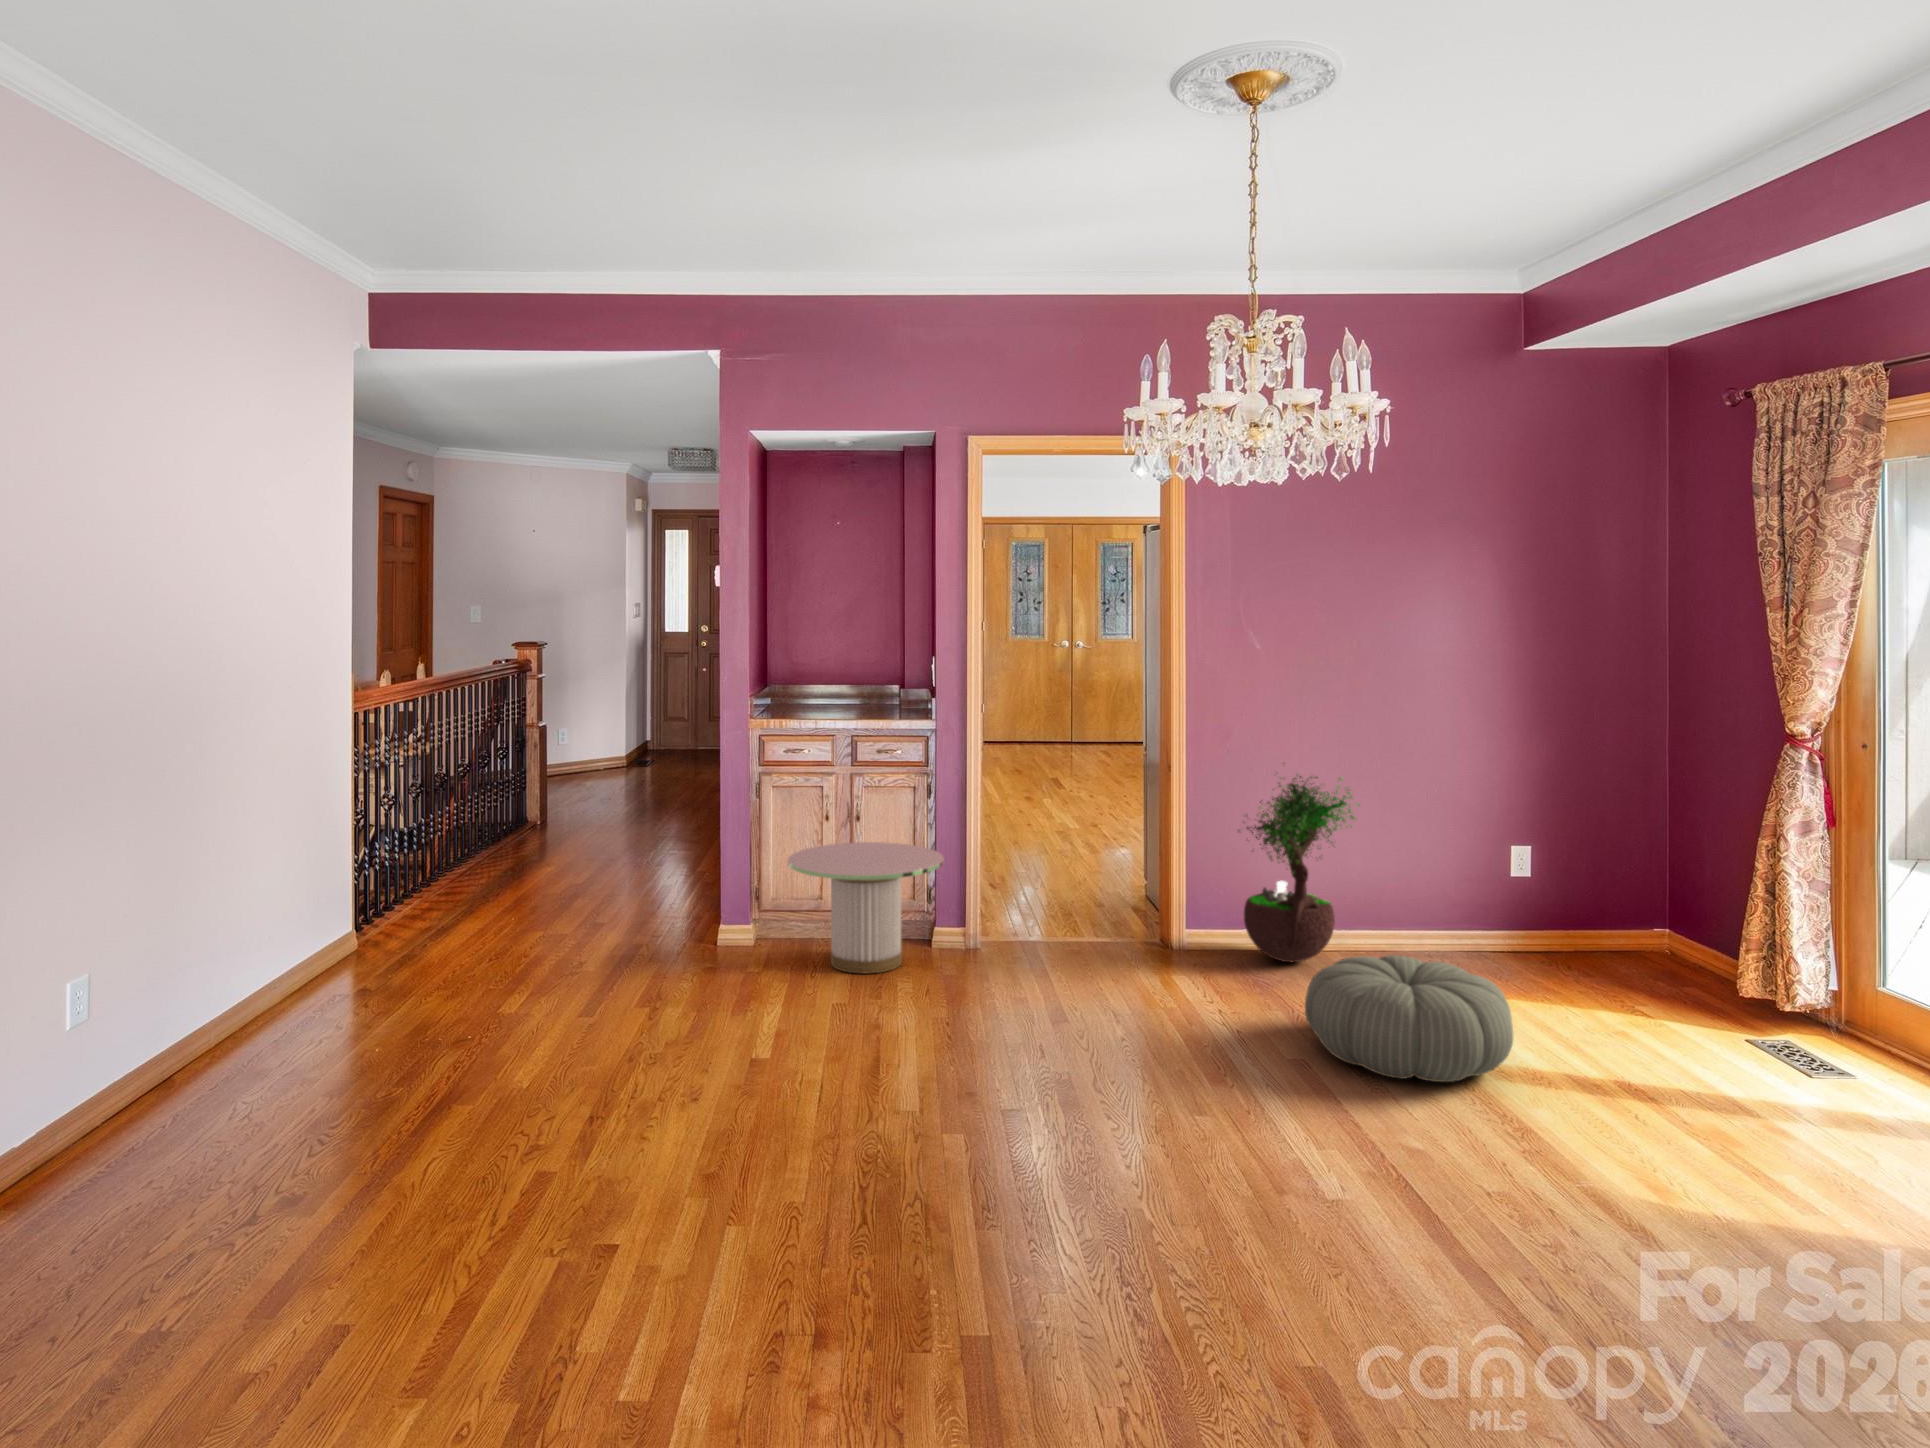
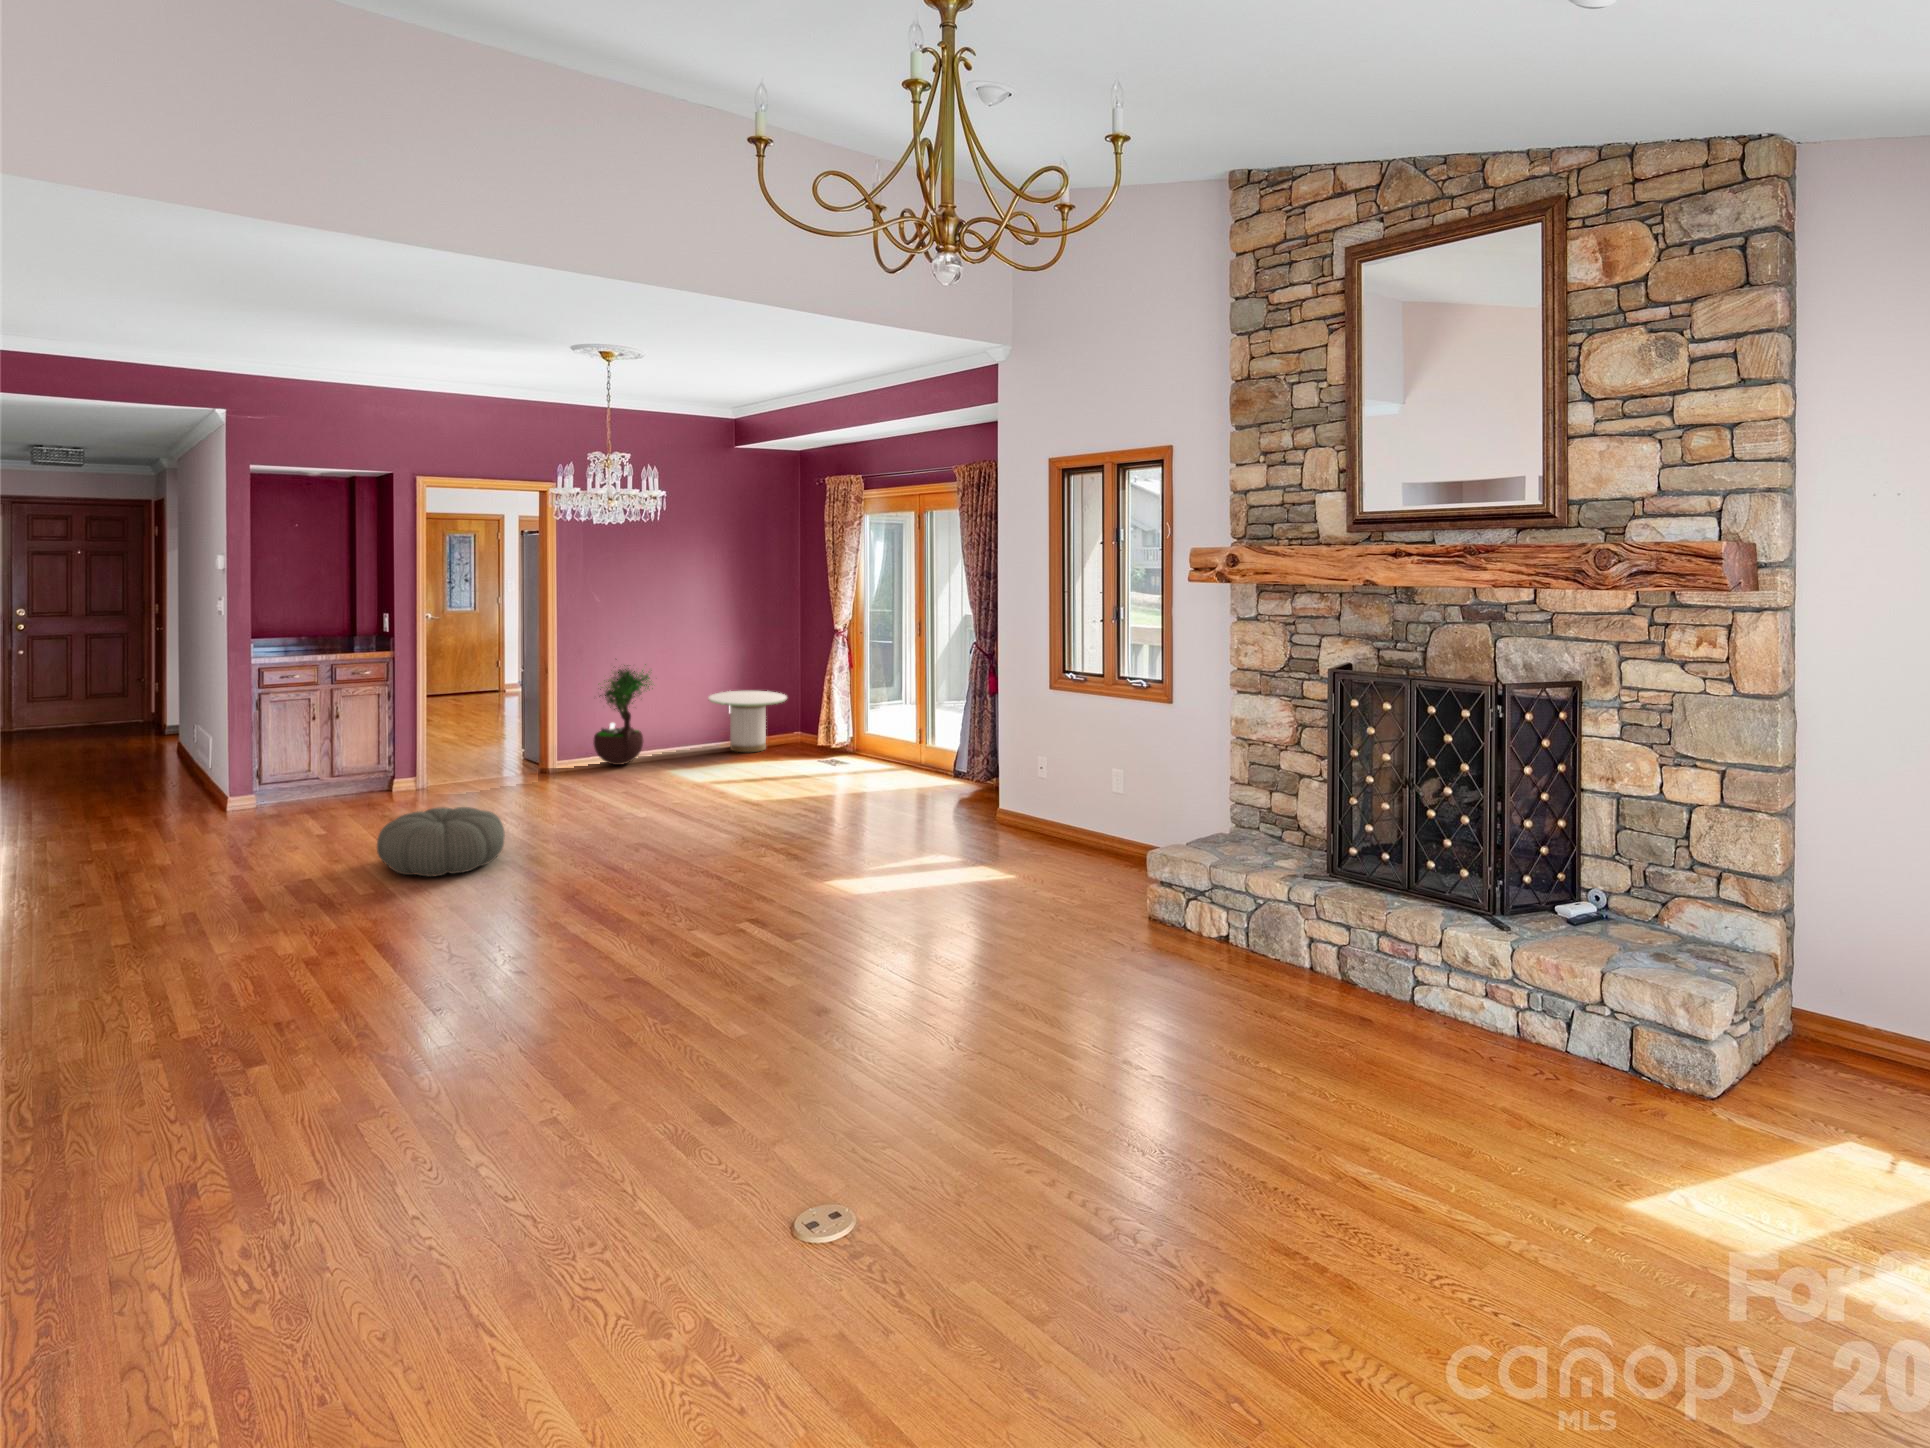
side table: present [788,842,944,974] -> present [708,691,787,752]
pouf: present [1305,955,1513,1082] -> present [377,807,505,877]

